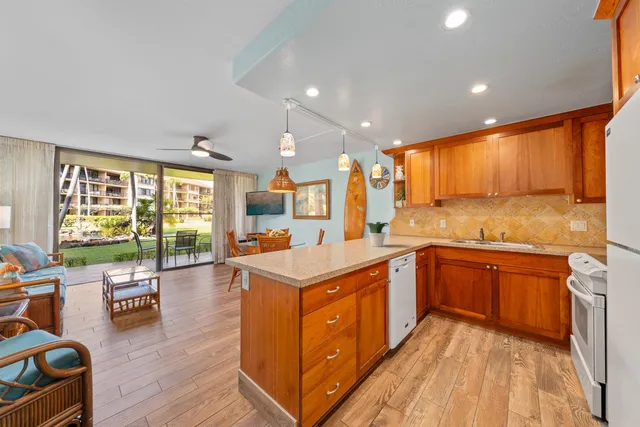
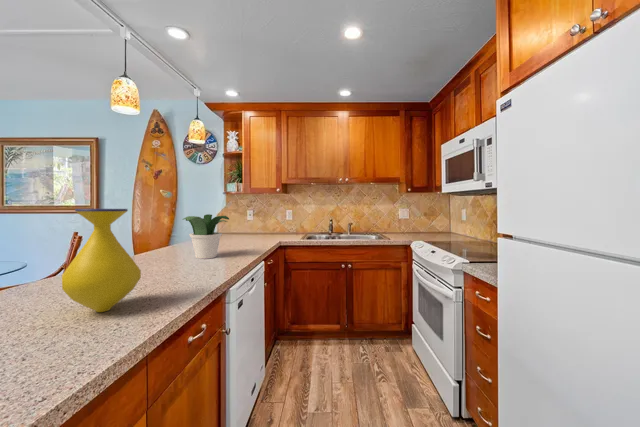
vase: none [321,219,345,259] -> present [62,209,141,312]

